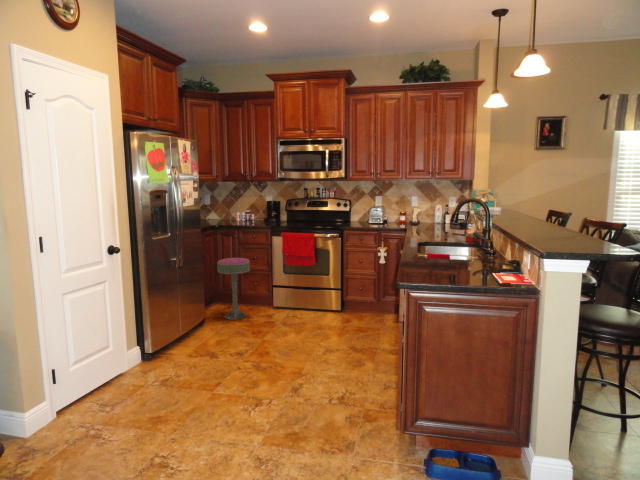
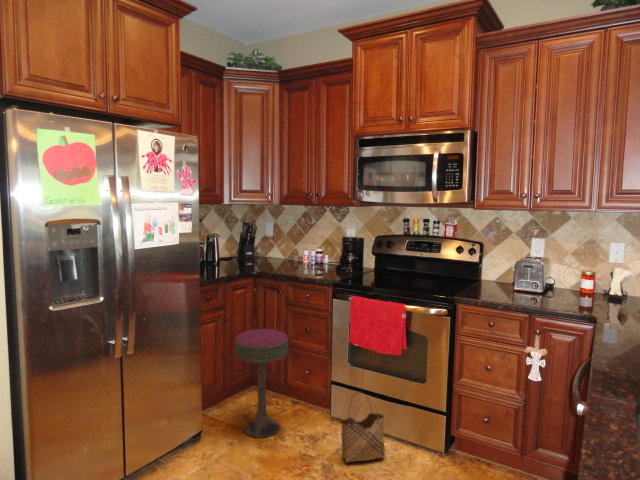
woven basket: none [288,284,311,320] -> present [341,392,384,462]

